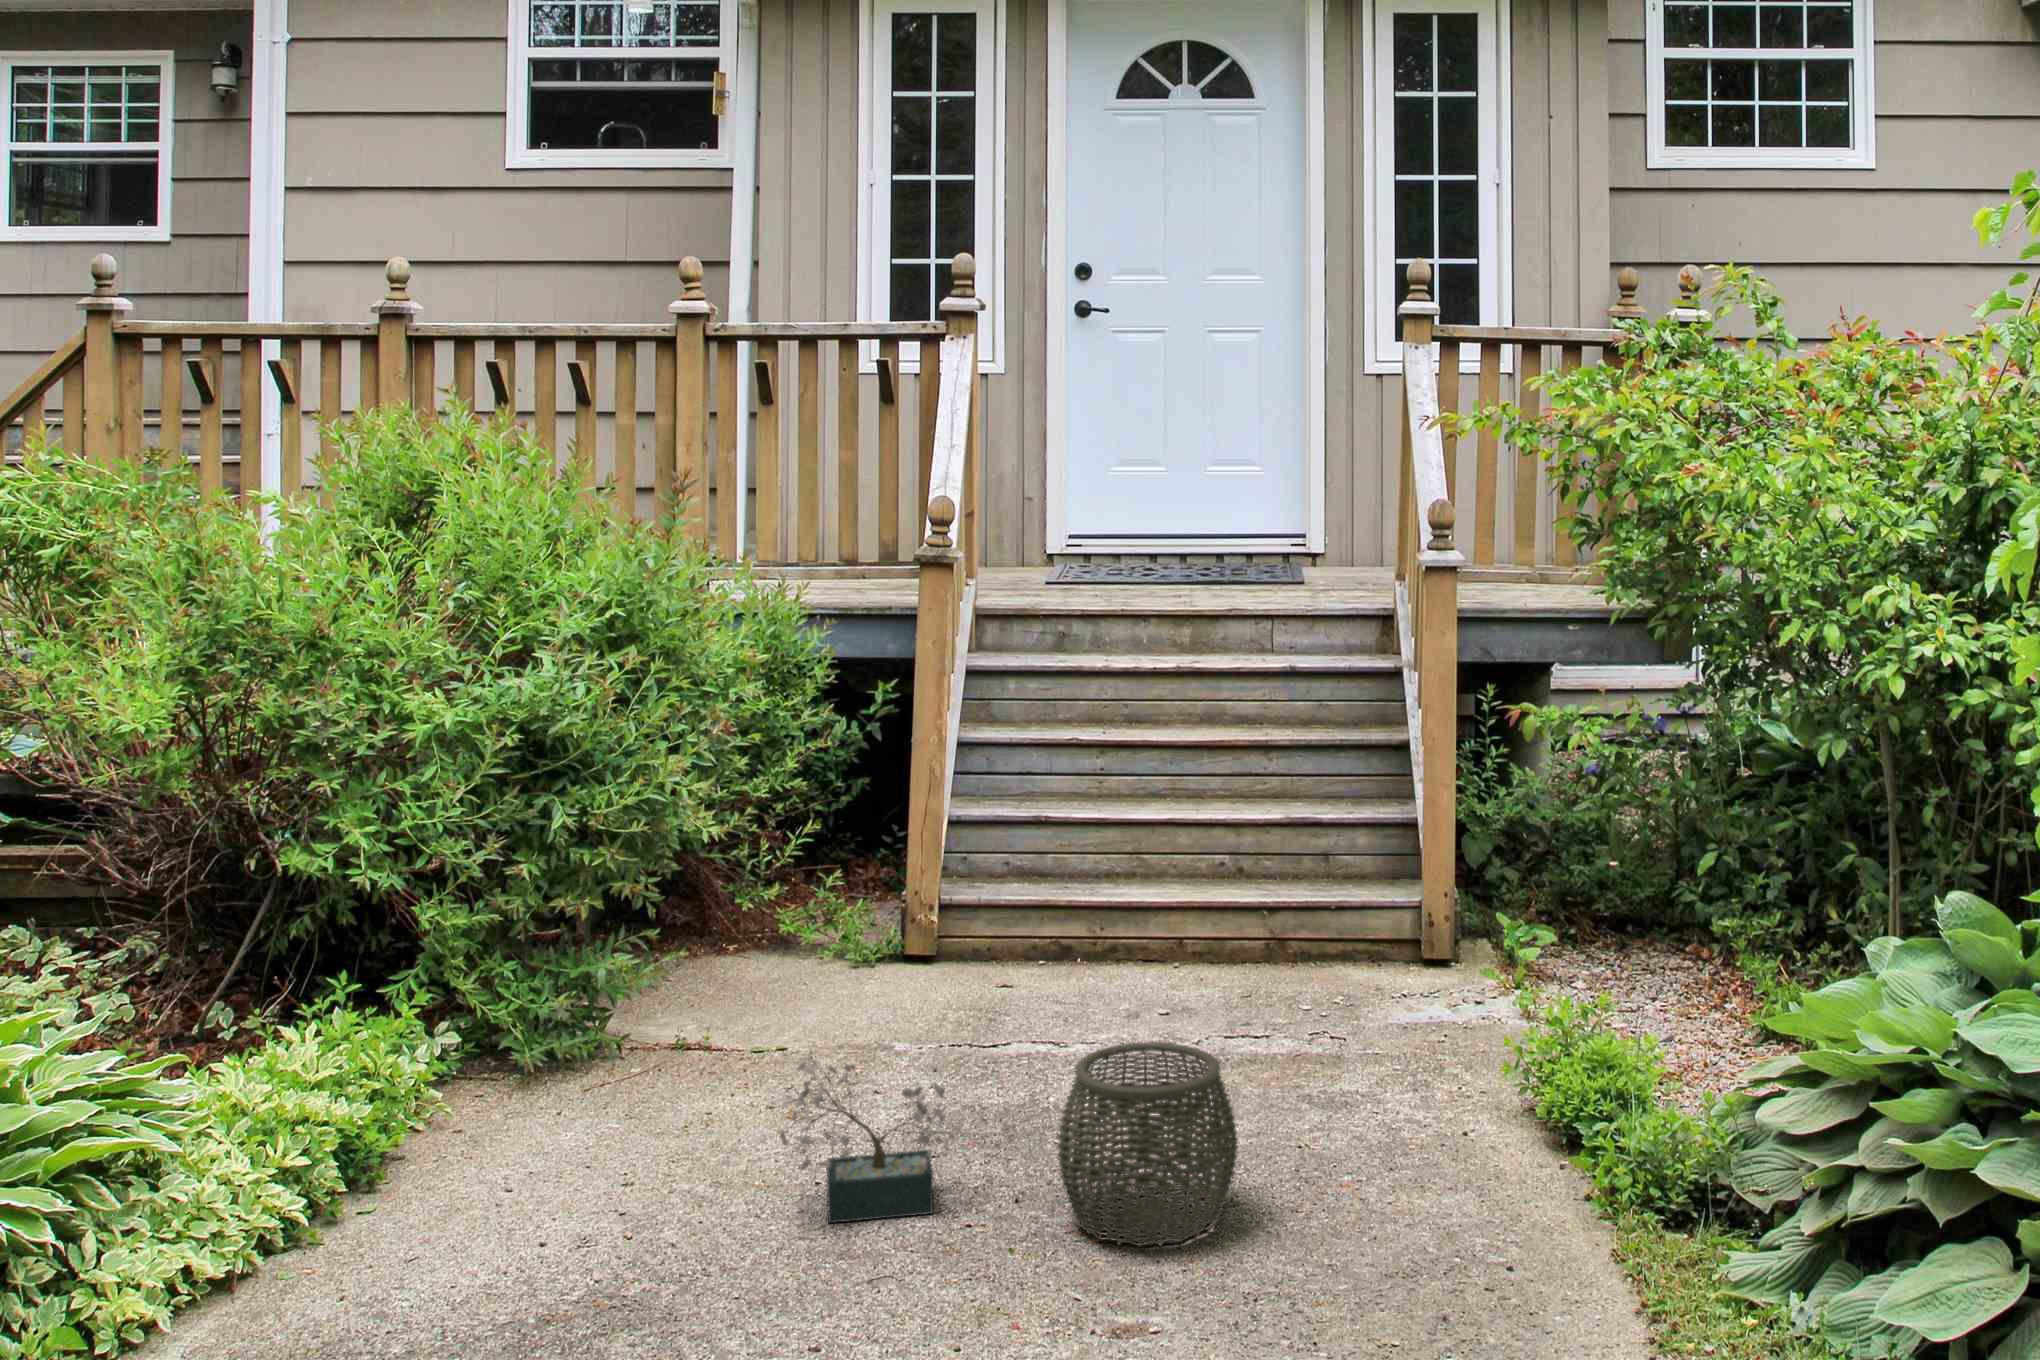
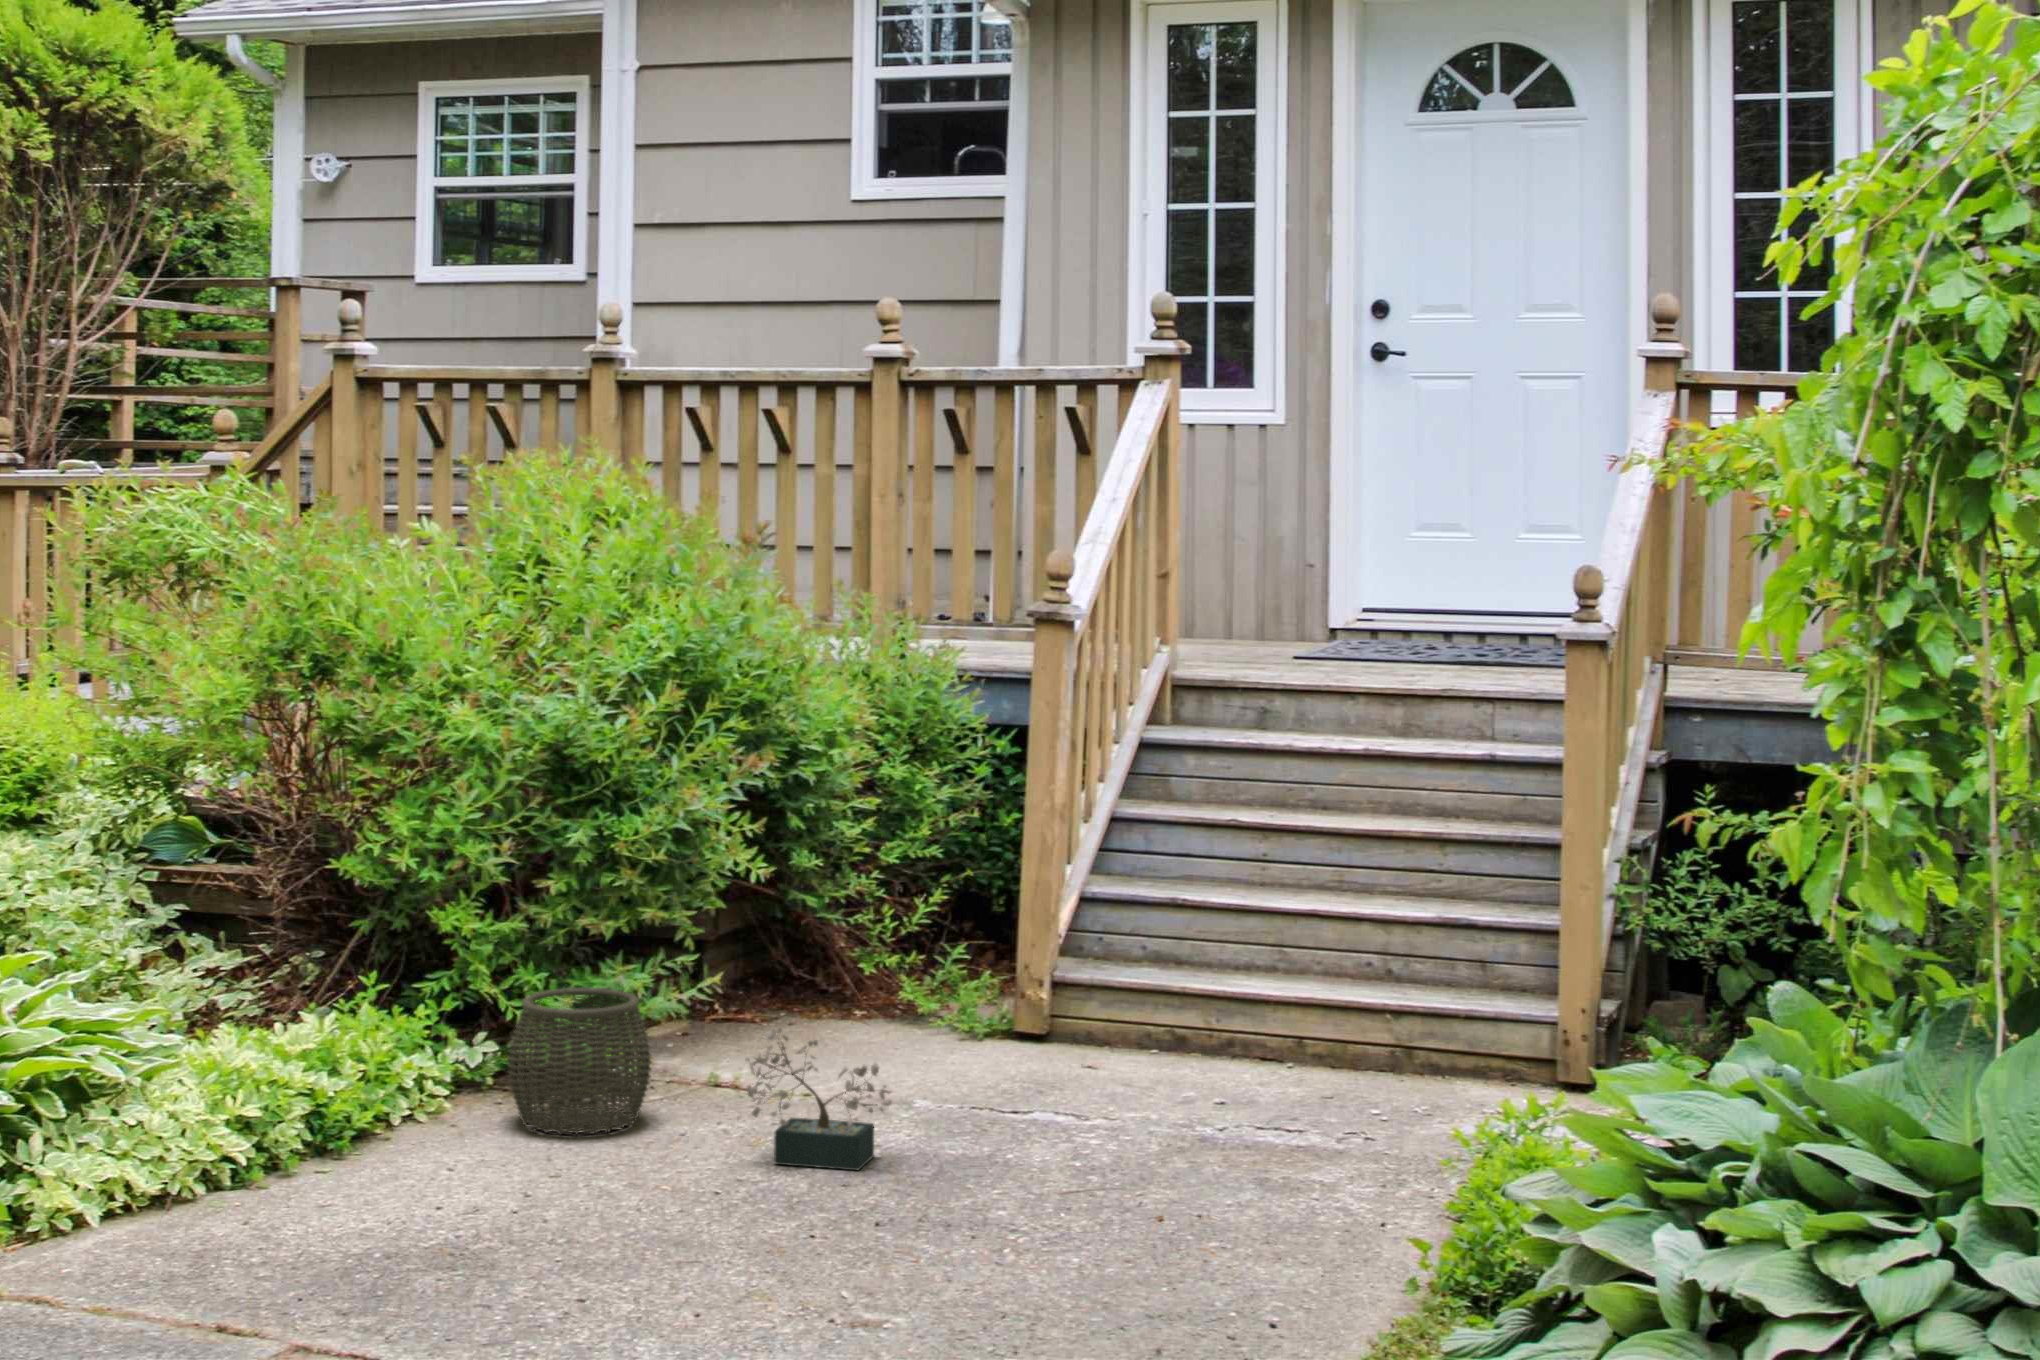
woven basket: present [1057,1042,1237,1246] -> present [508,988,652,1134]

